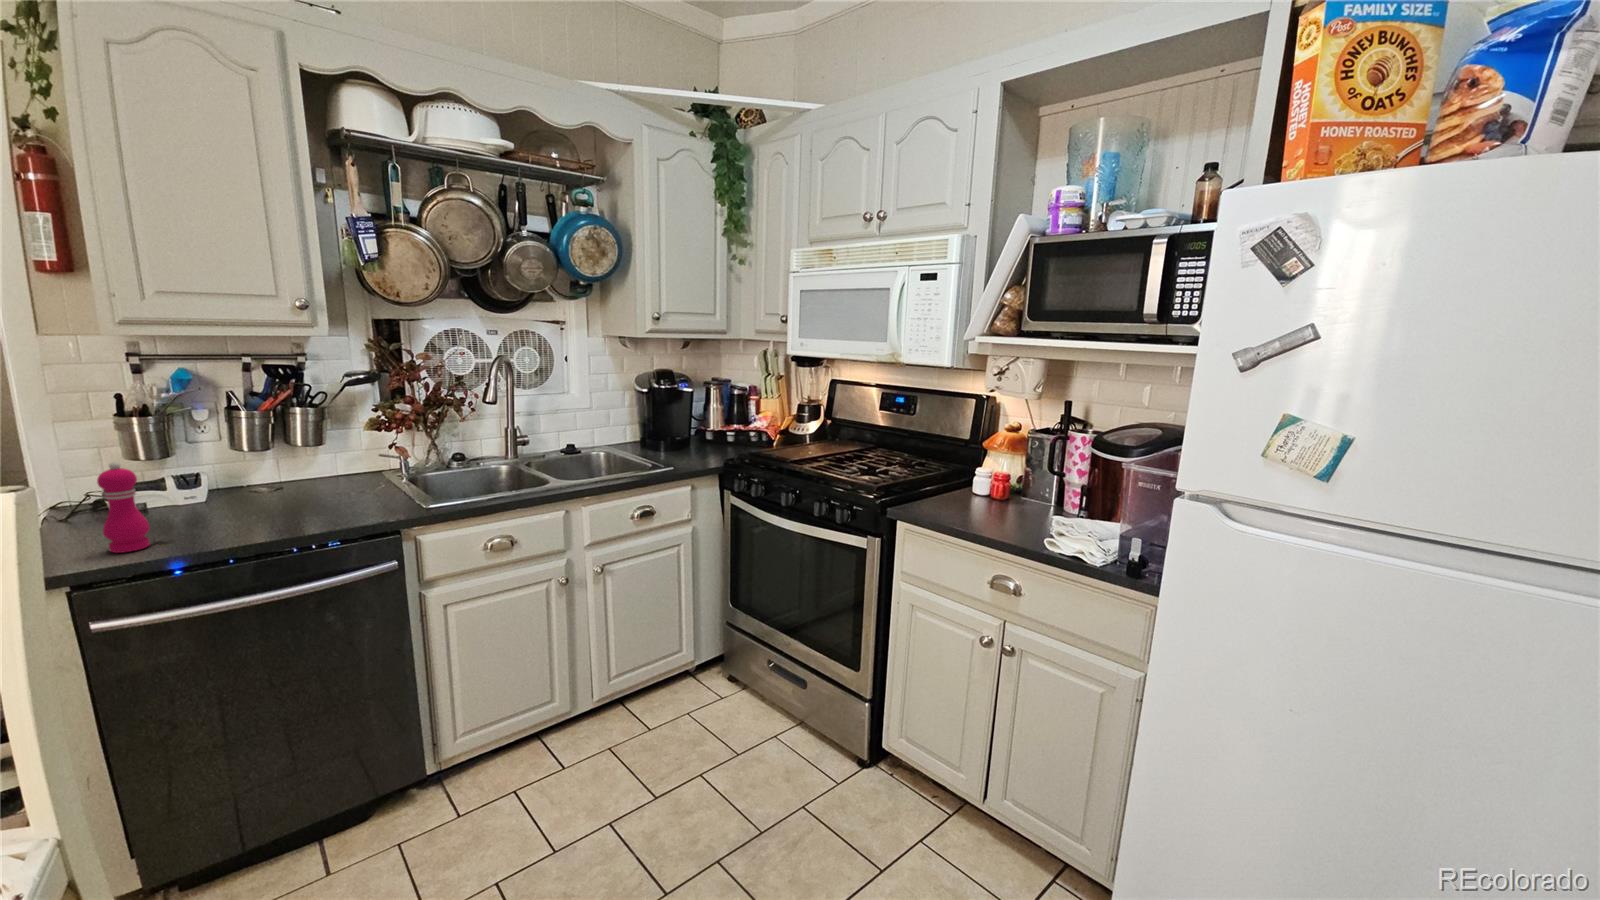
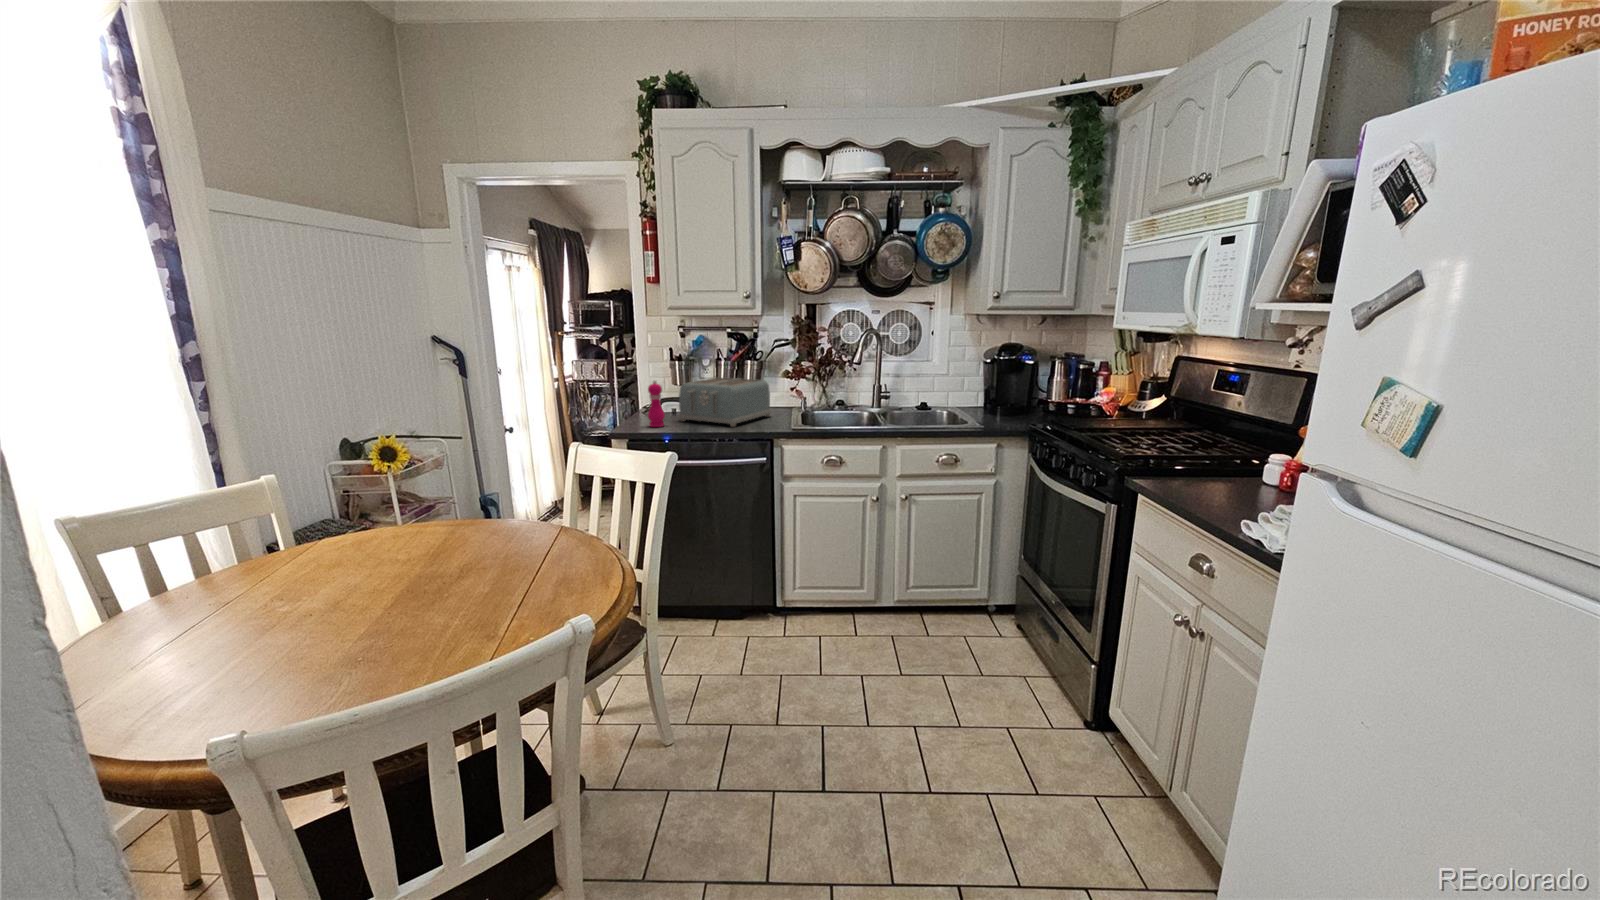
toaster: none [172,438,364,528] -> present [678,377,772,427]

